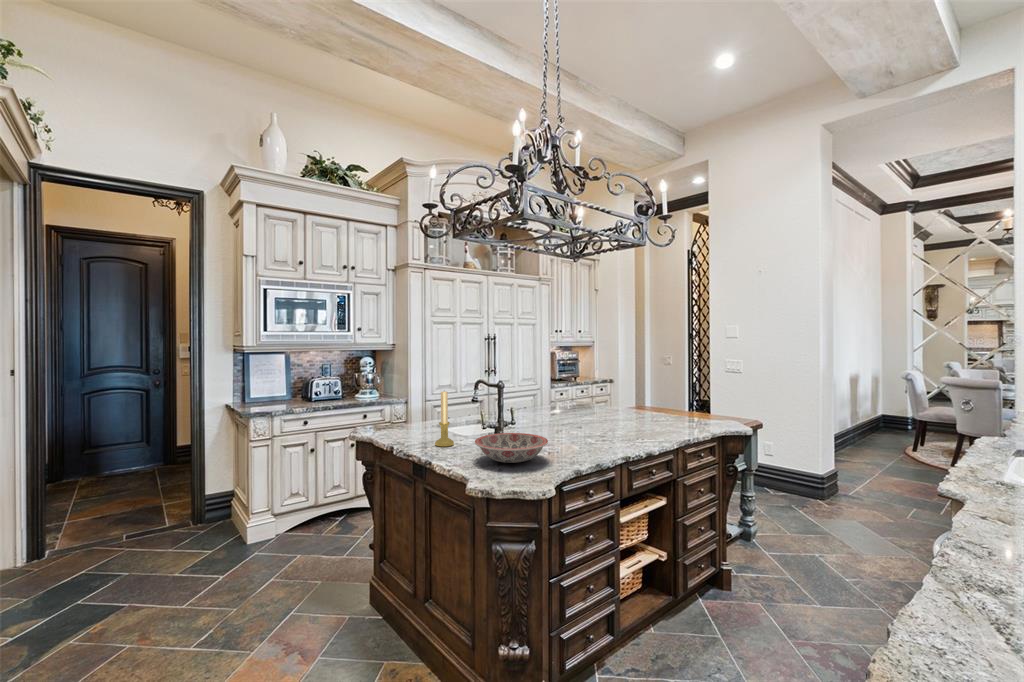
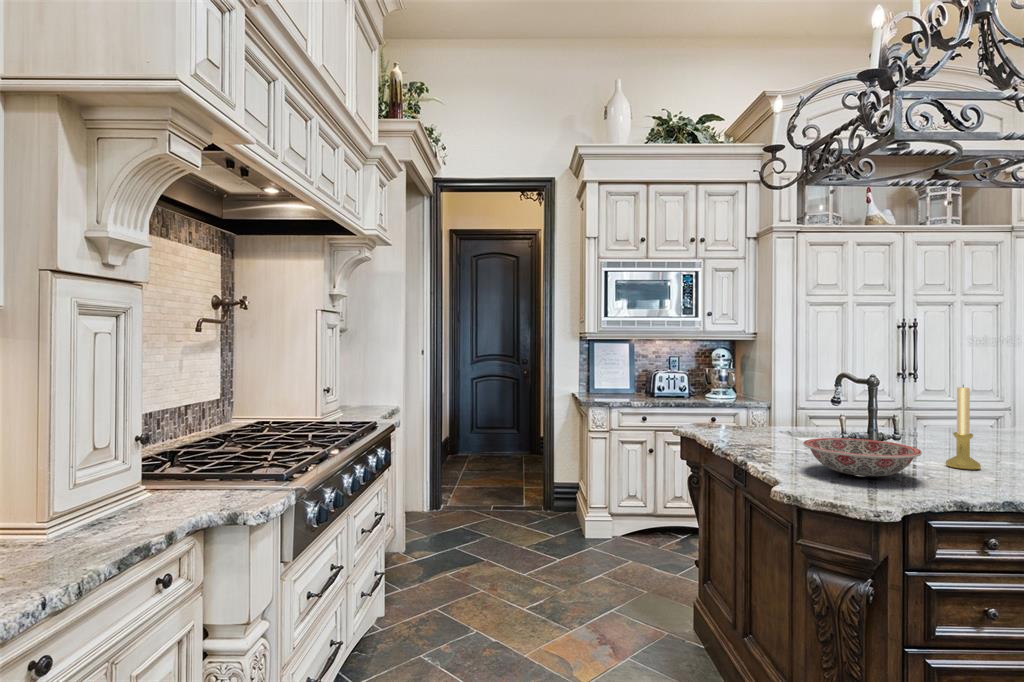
candle holder: present [435,391,454,447] -> present [946,385,981,470]

